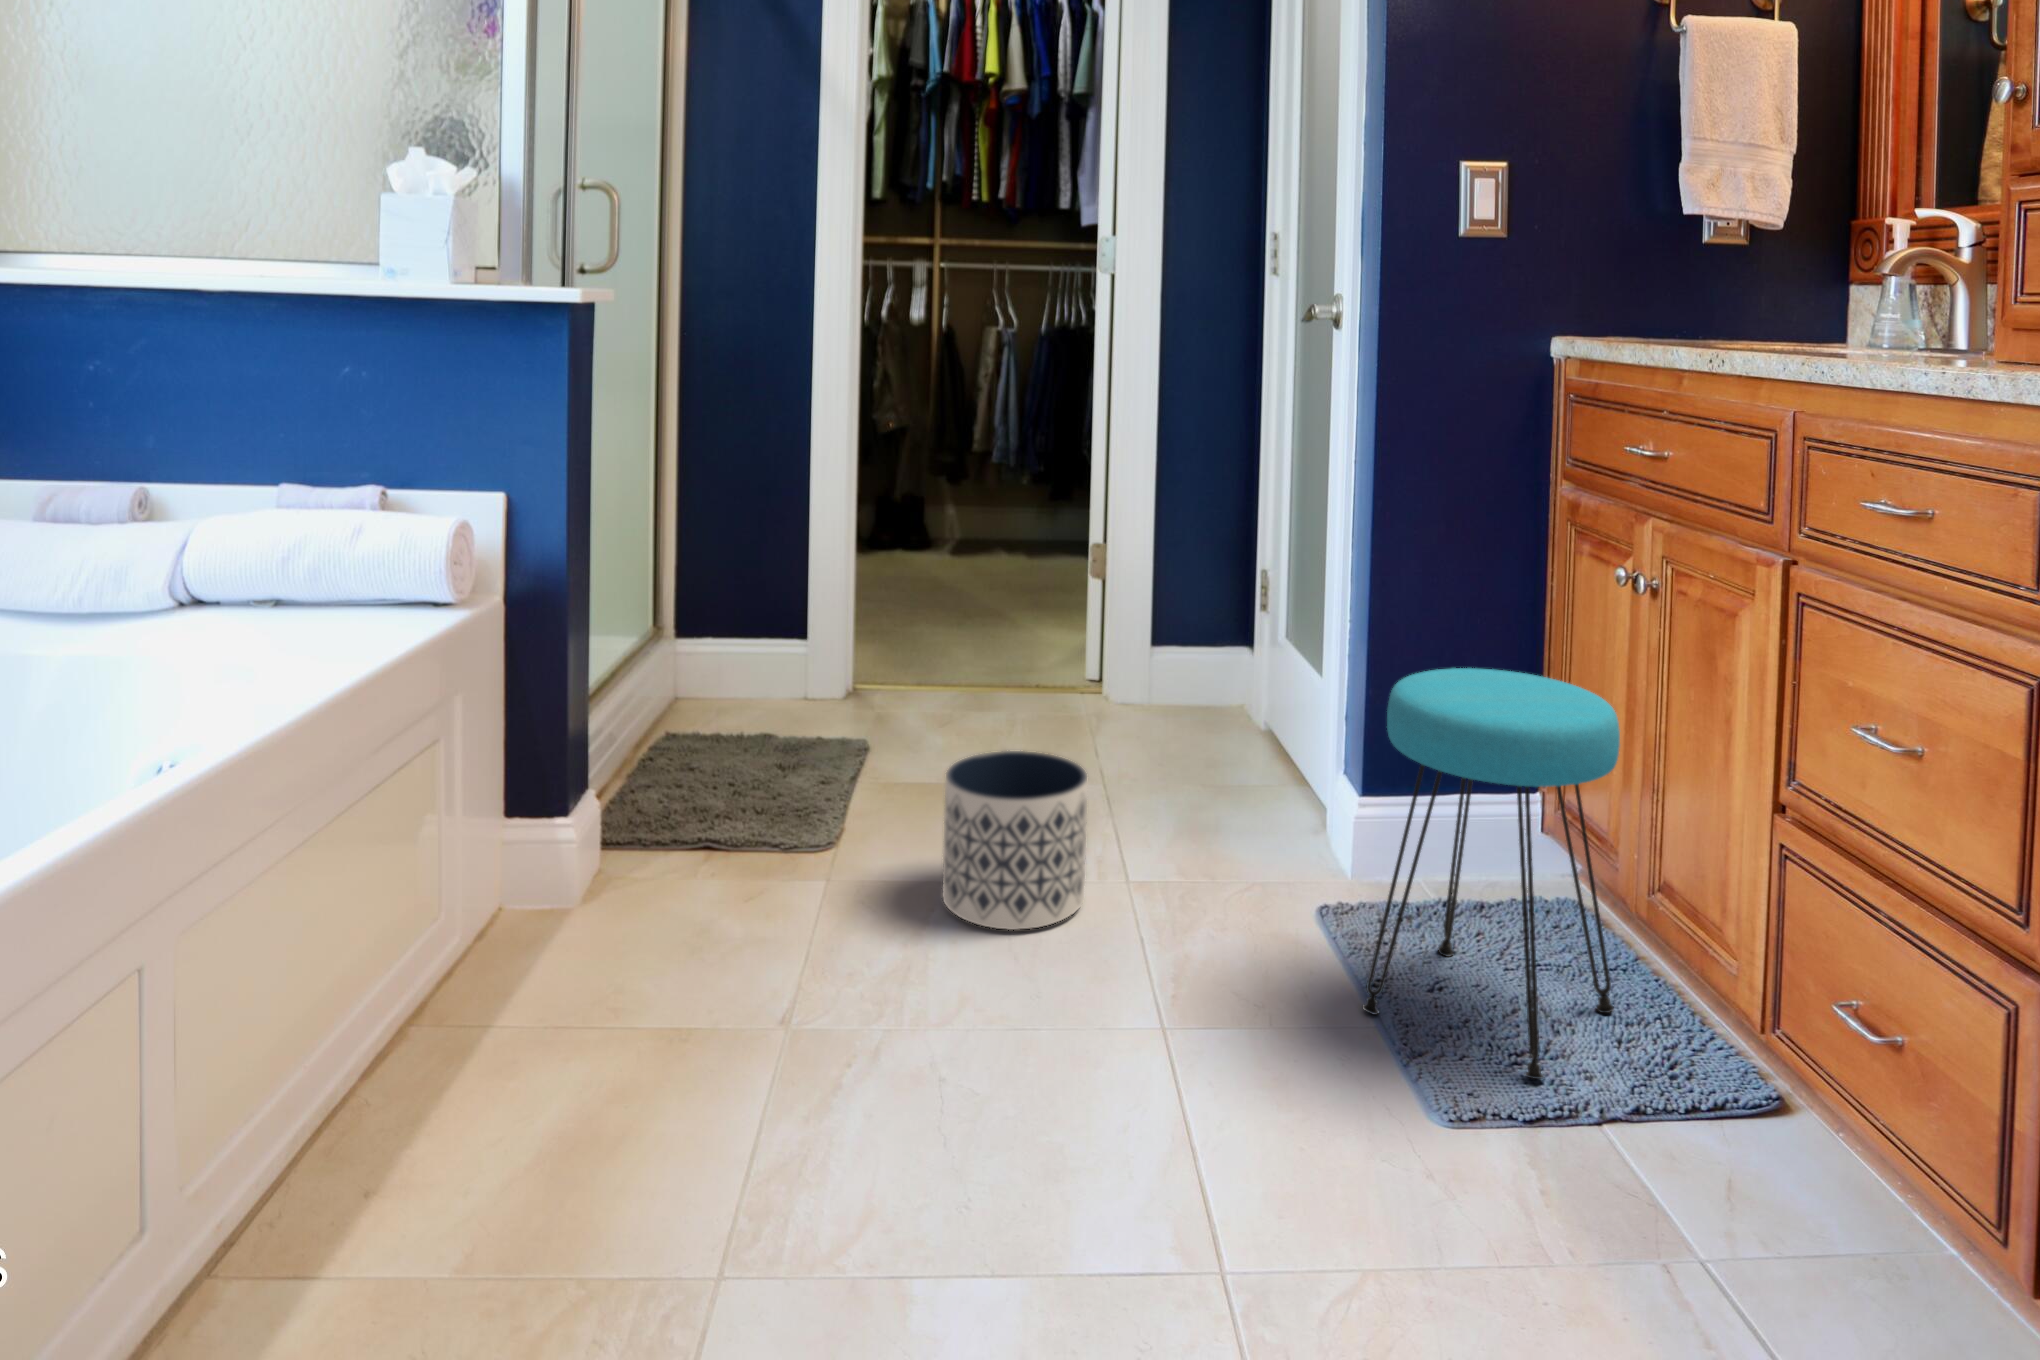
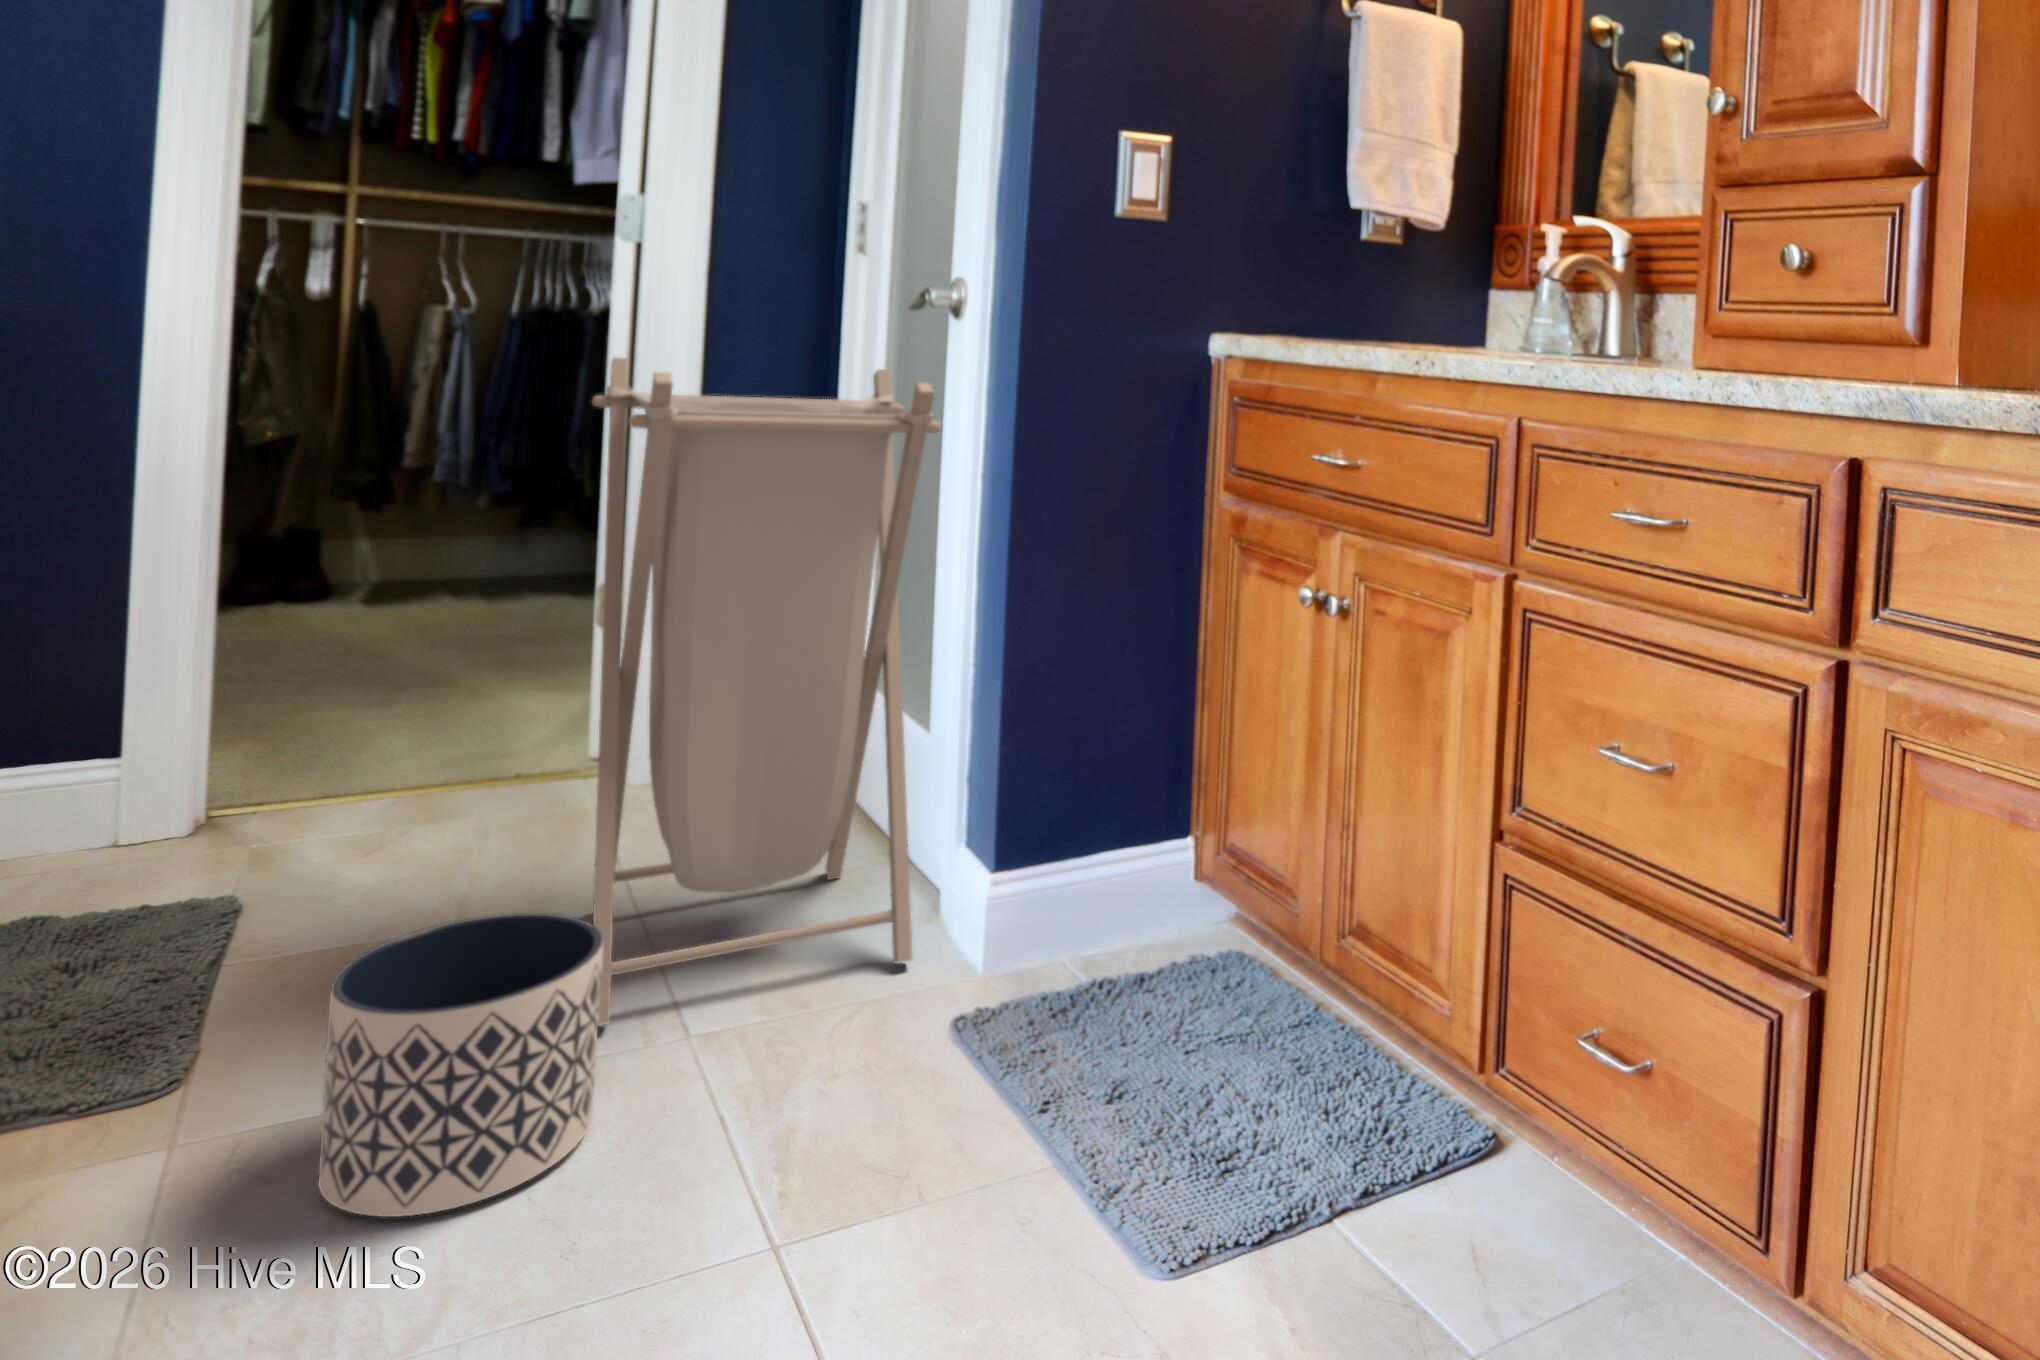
laundry hamper: none [1086,378,1310,852] -> present [592,357,941,1026]
stool: present [1362,668,1620,1079] -> none [1029,710,1334,1193]

